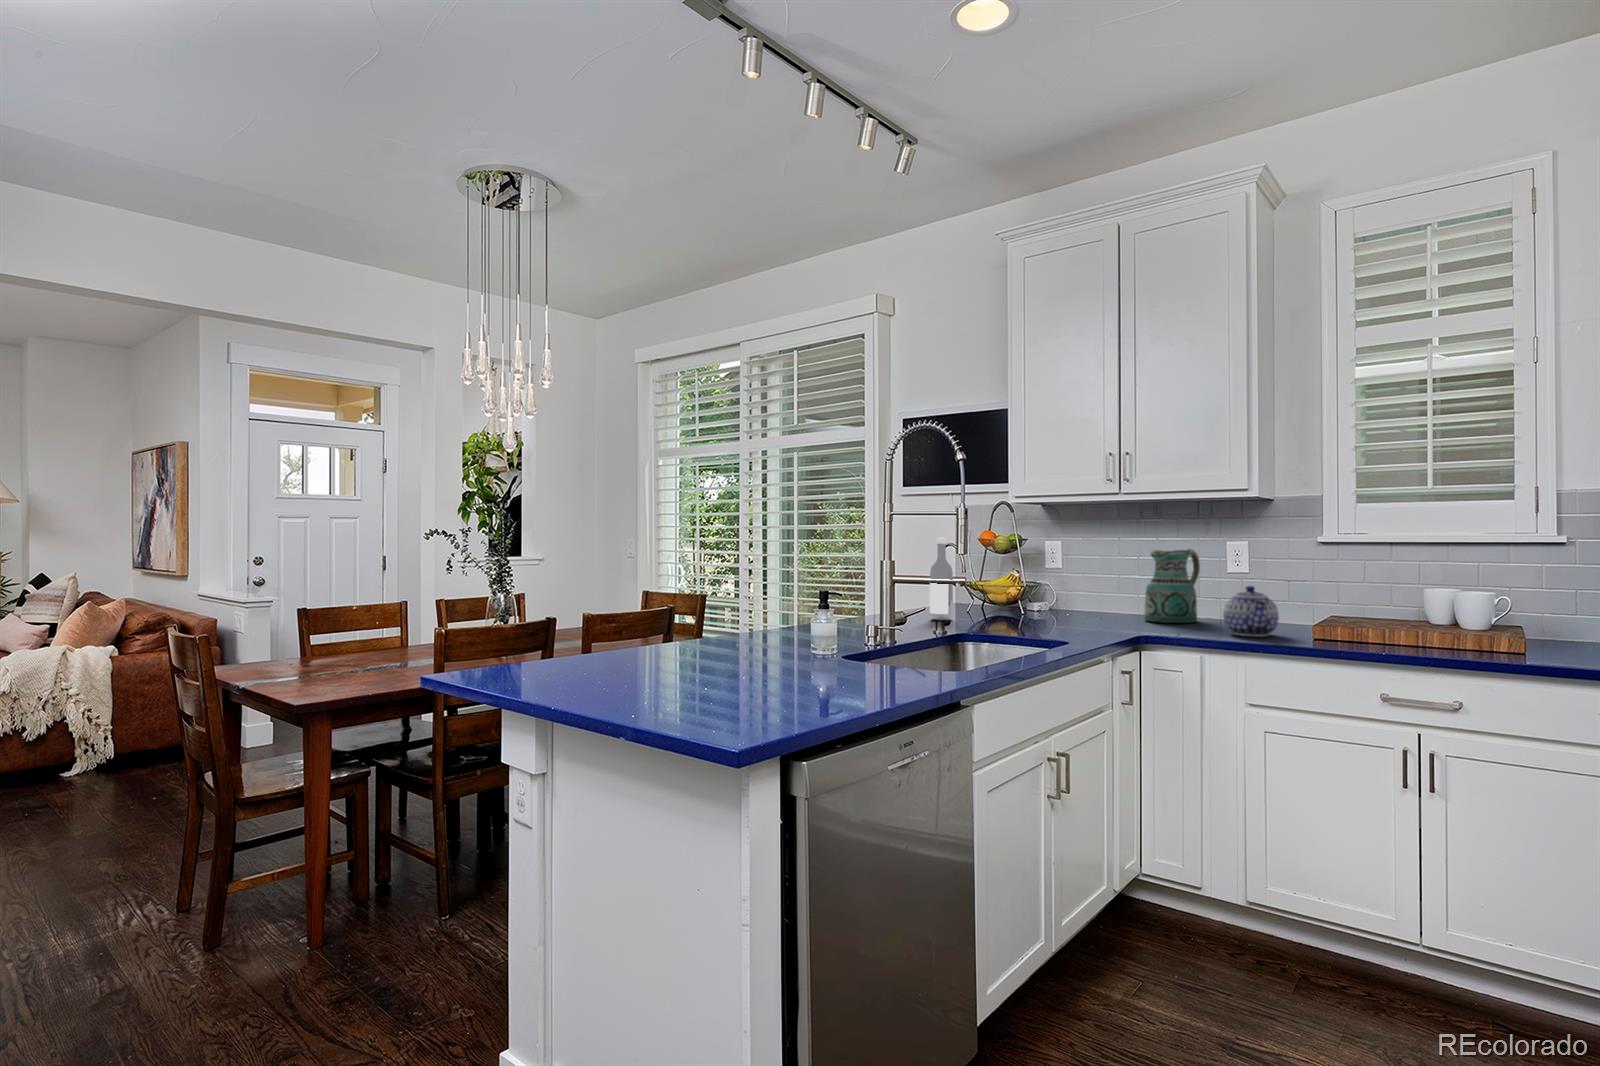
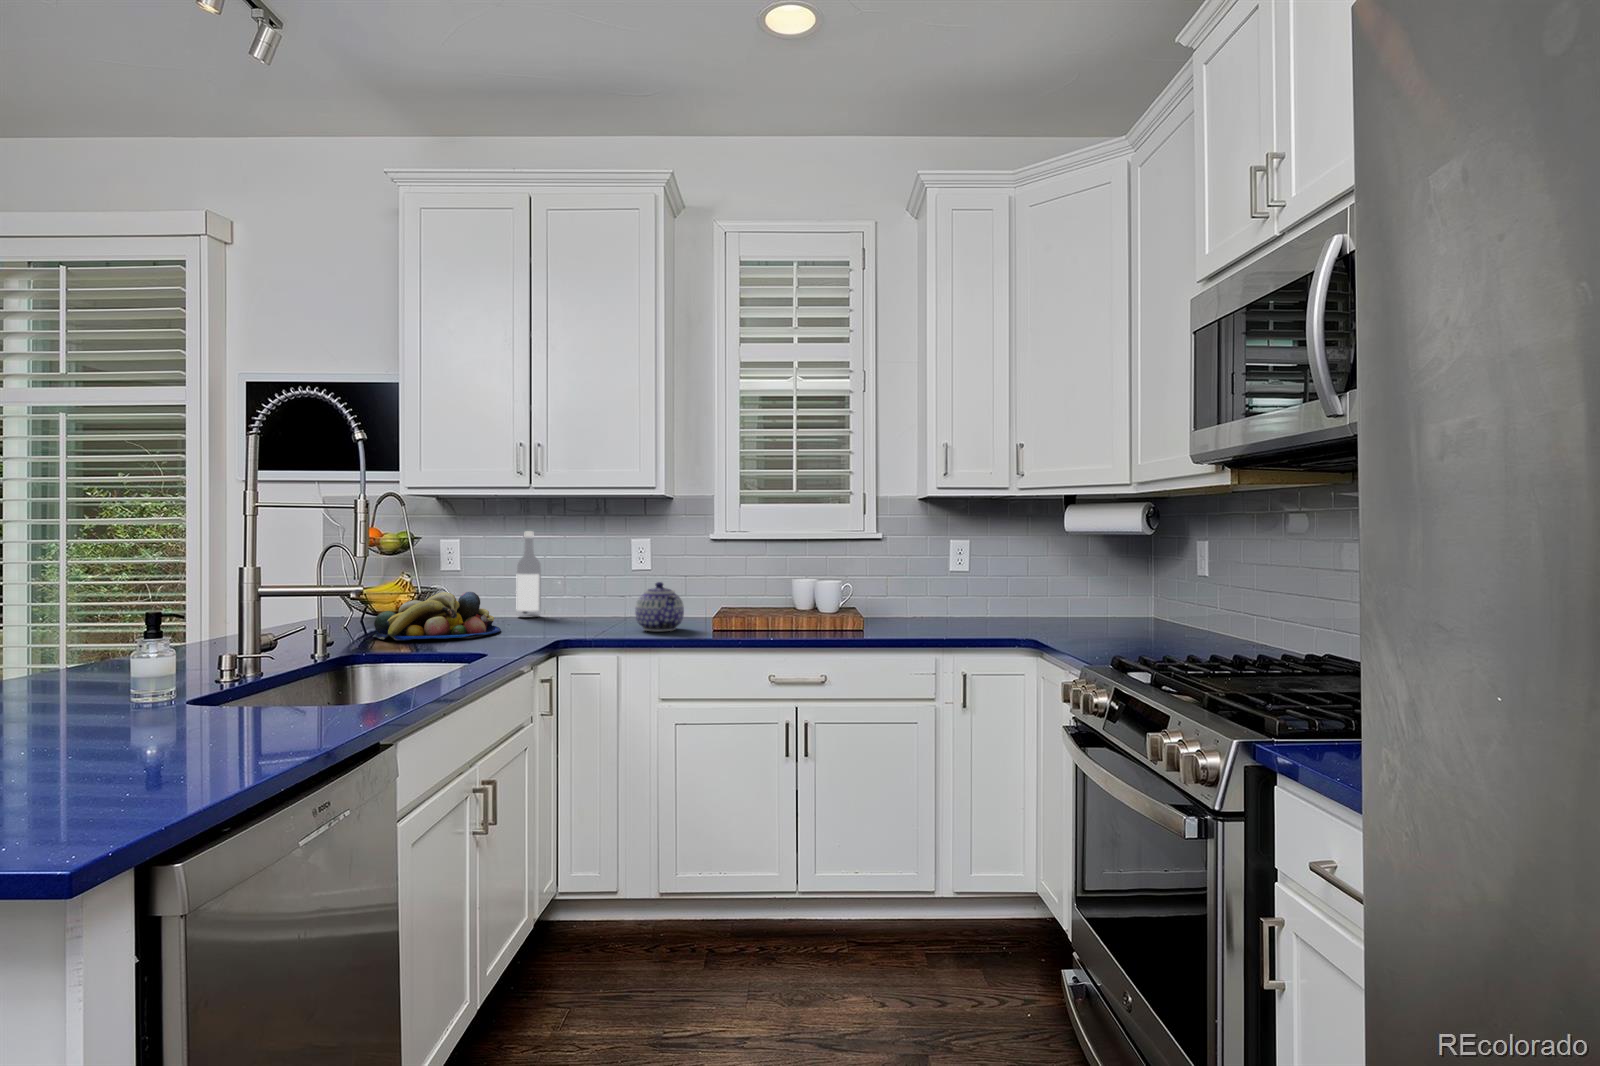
wine bottle: present [930,538,953,620] -> present [516,531,541,617]
ceramic pitcher: present [1144,549,1200,623] -> none [553,546,605,623]
fruit bowl: none [983,588,1091,628] -> present [373,592,501,640]

